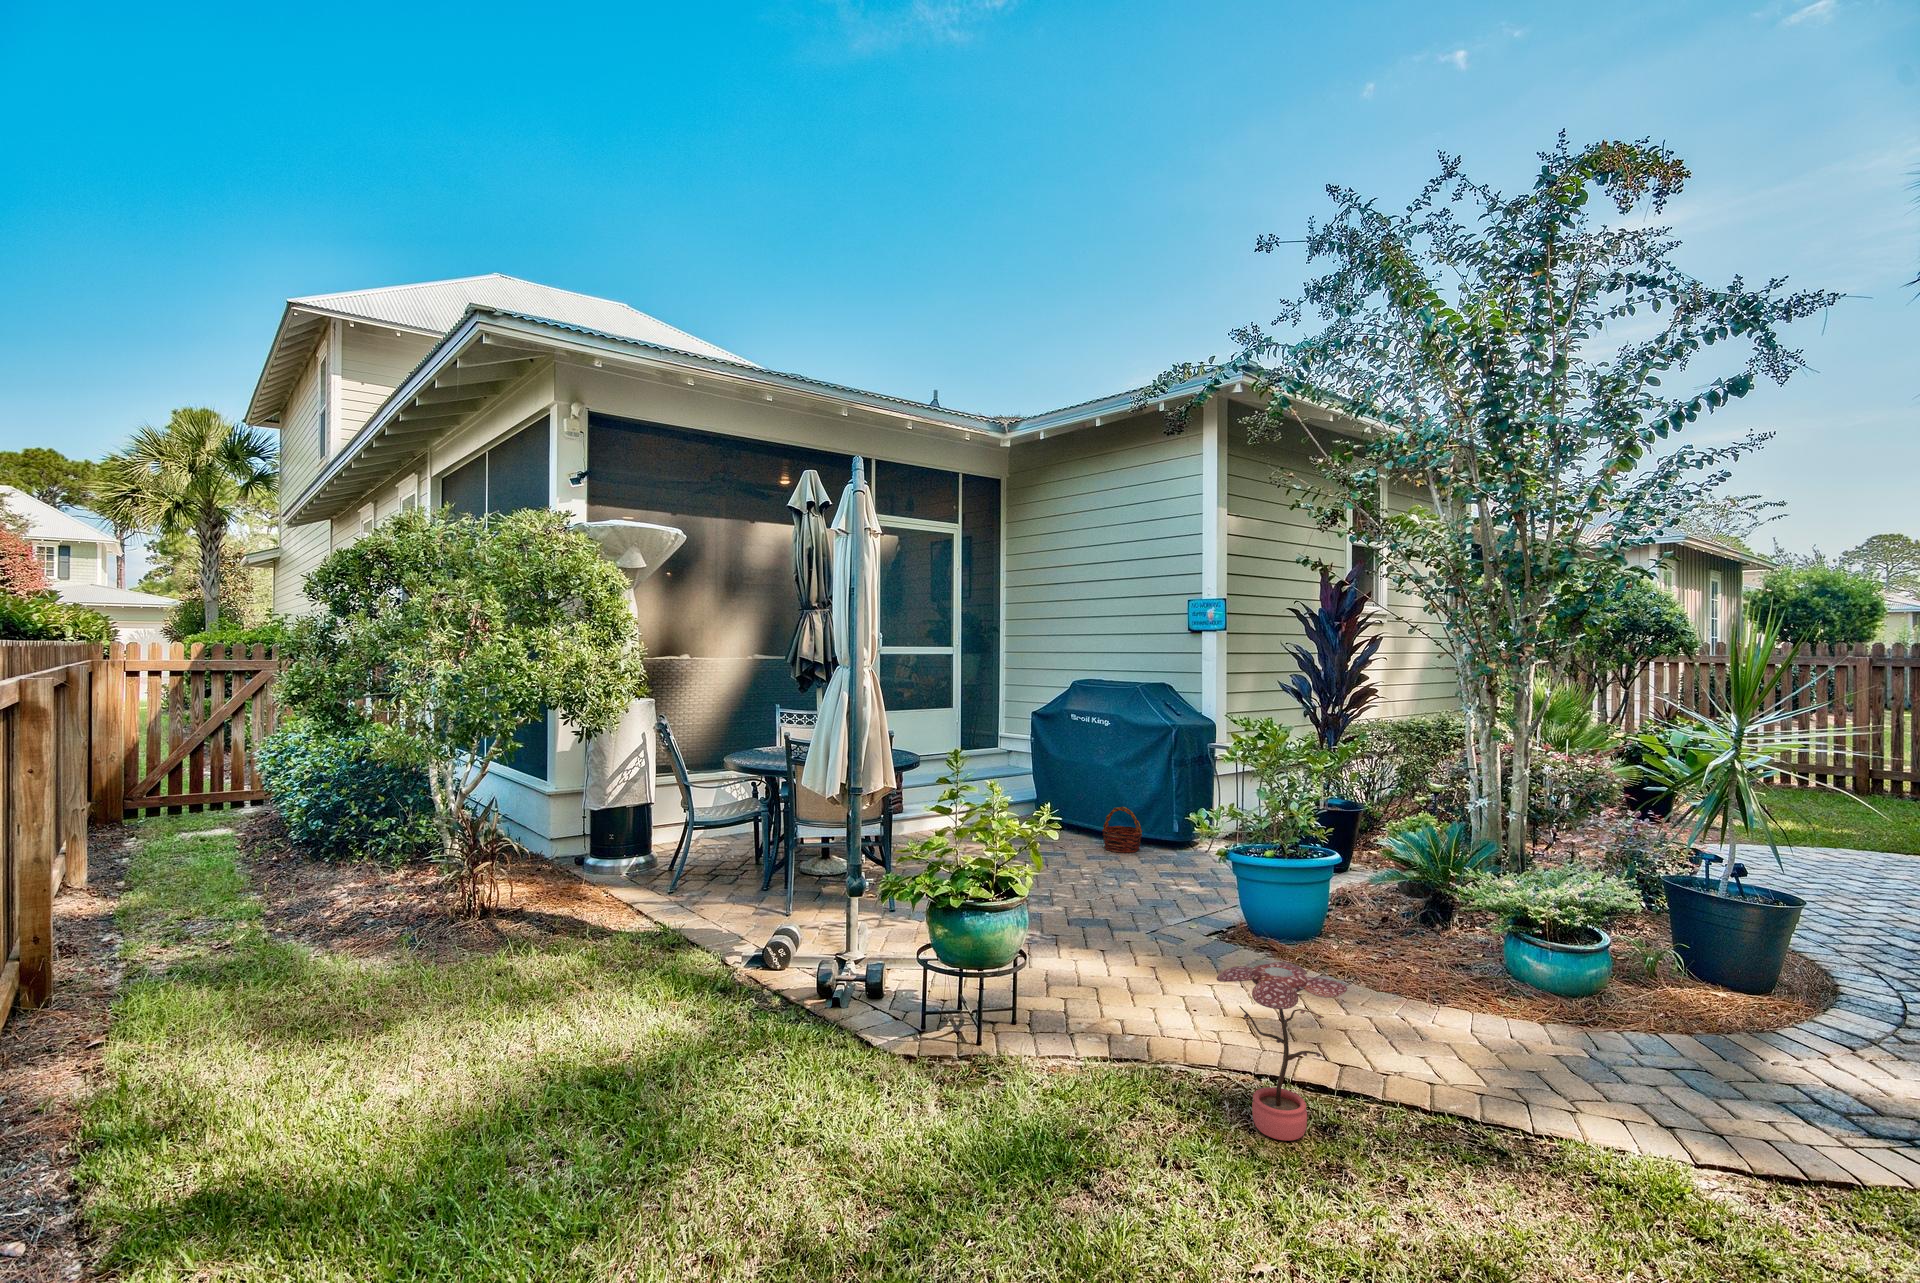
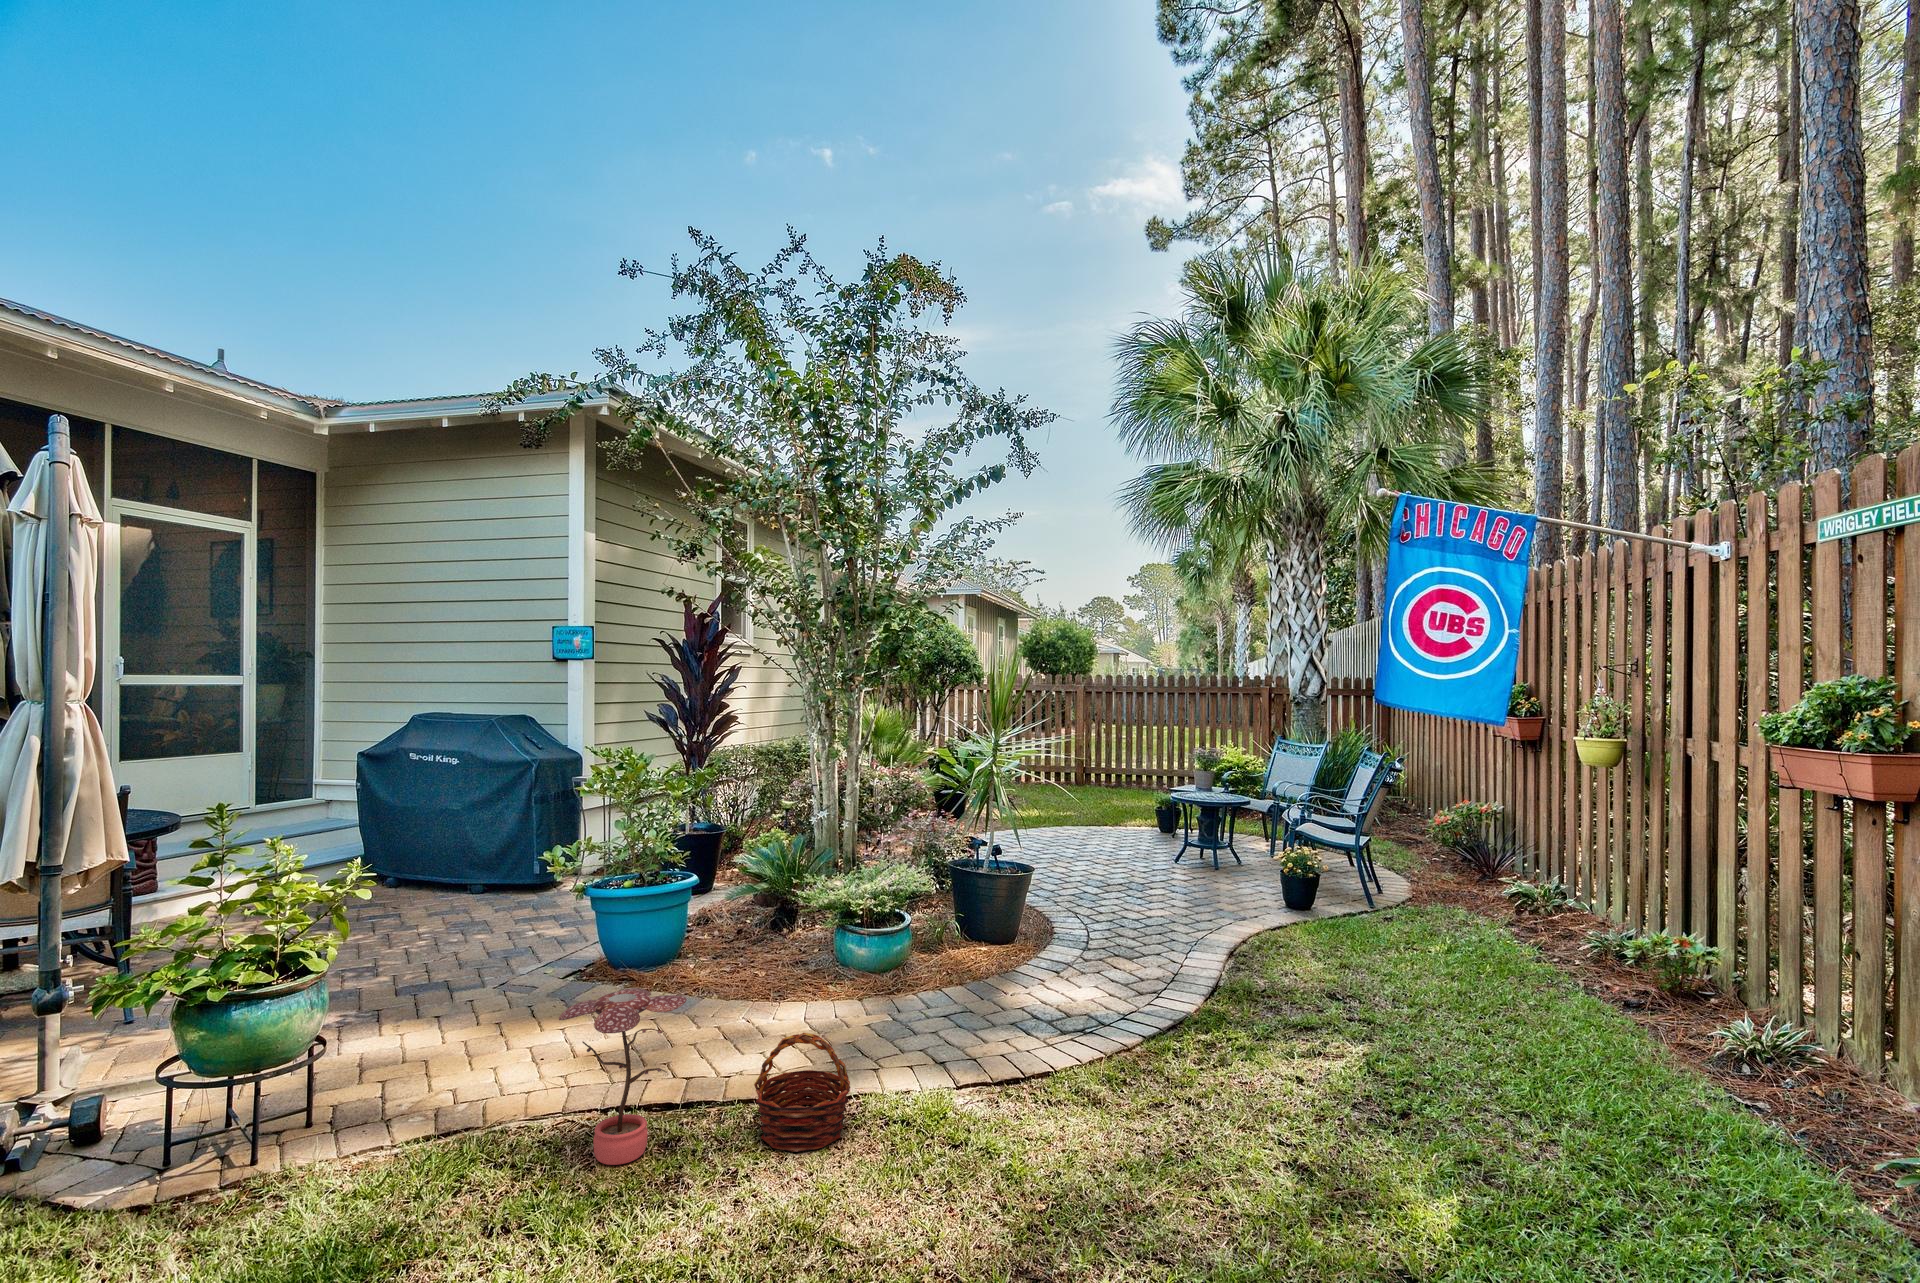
basket: present [1102,807,1142,853] -> present [754,1033,850,1152]

